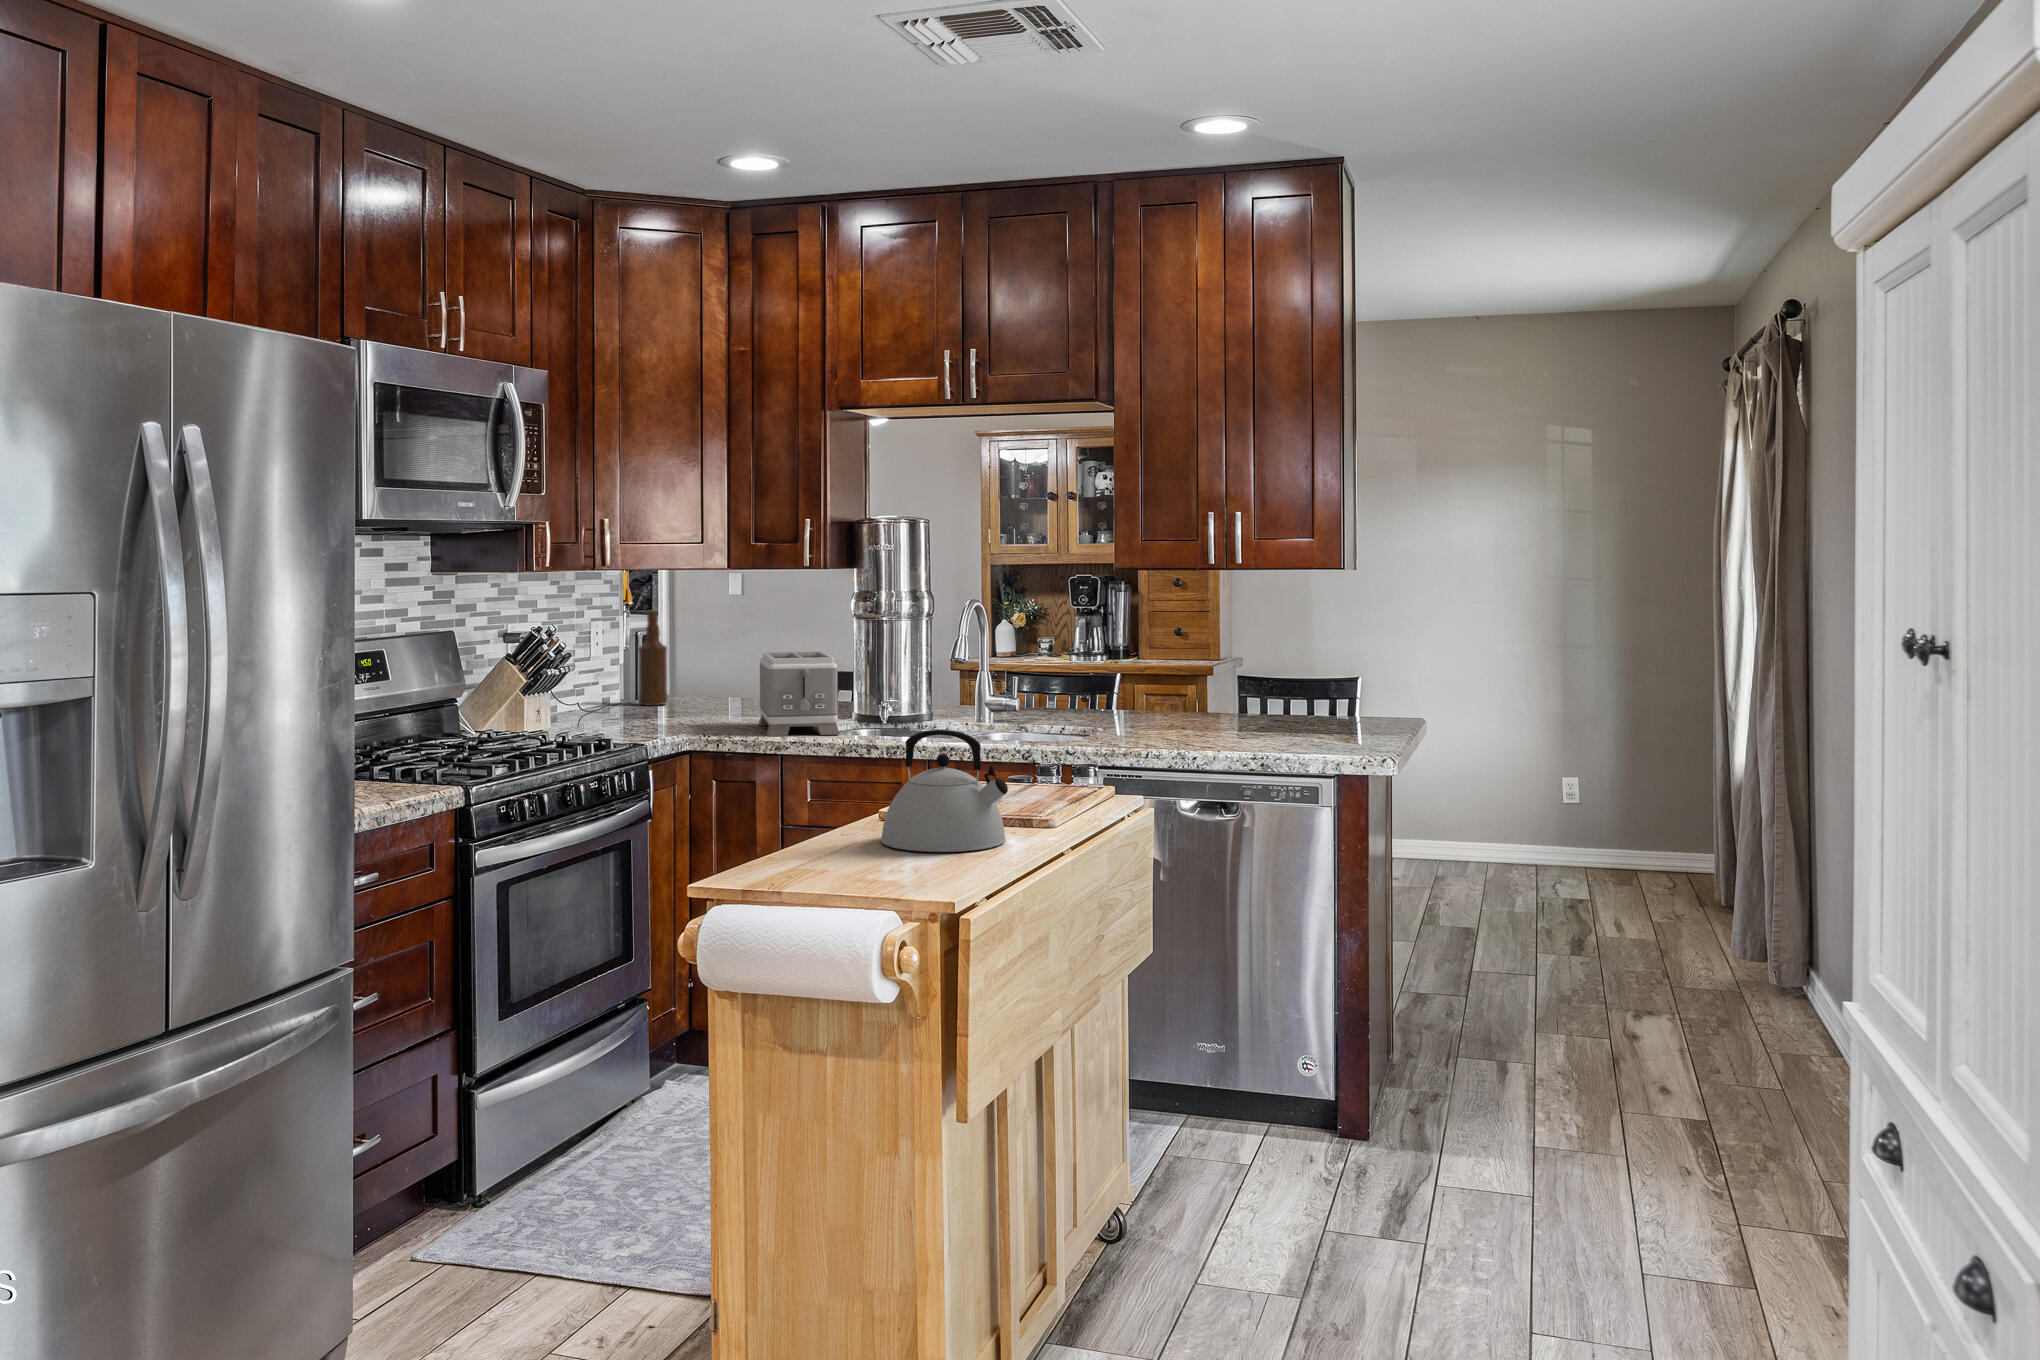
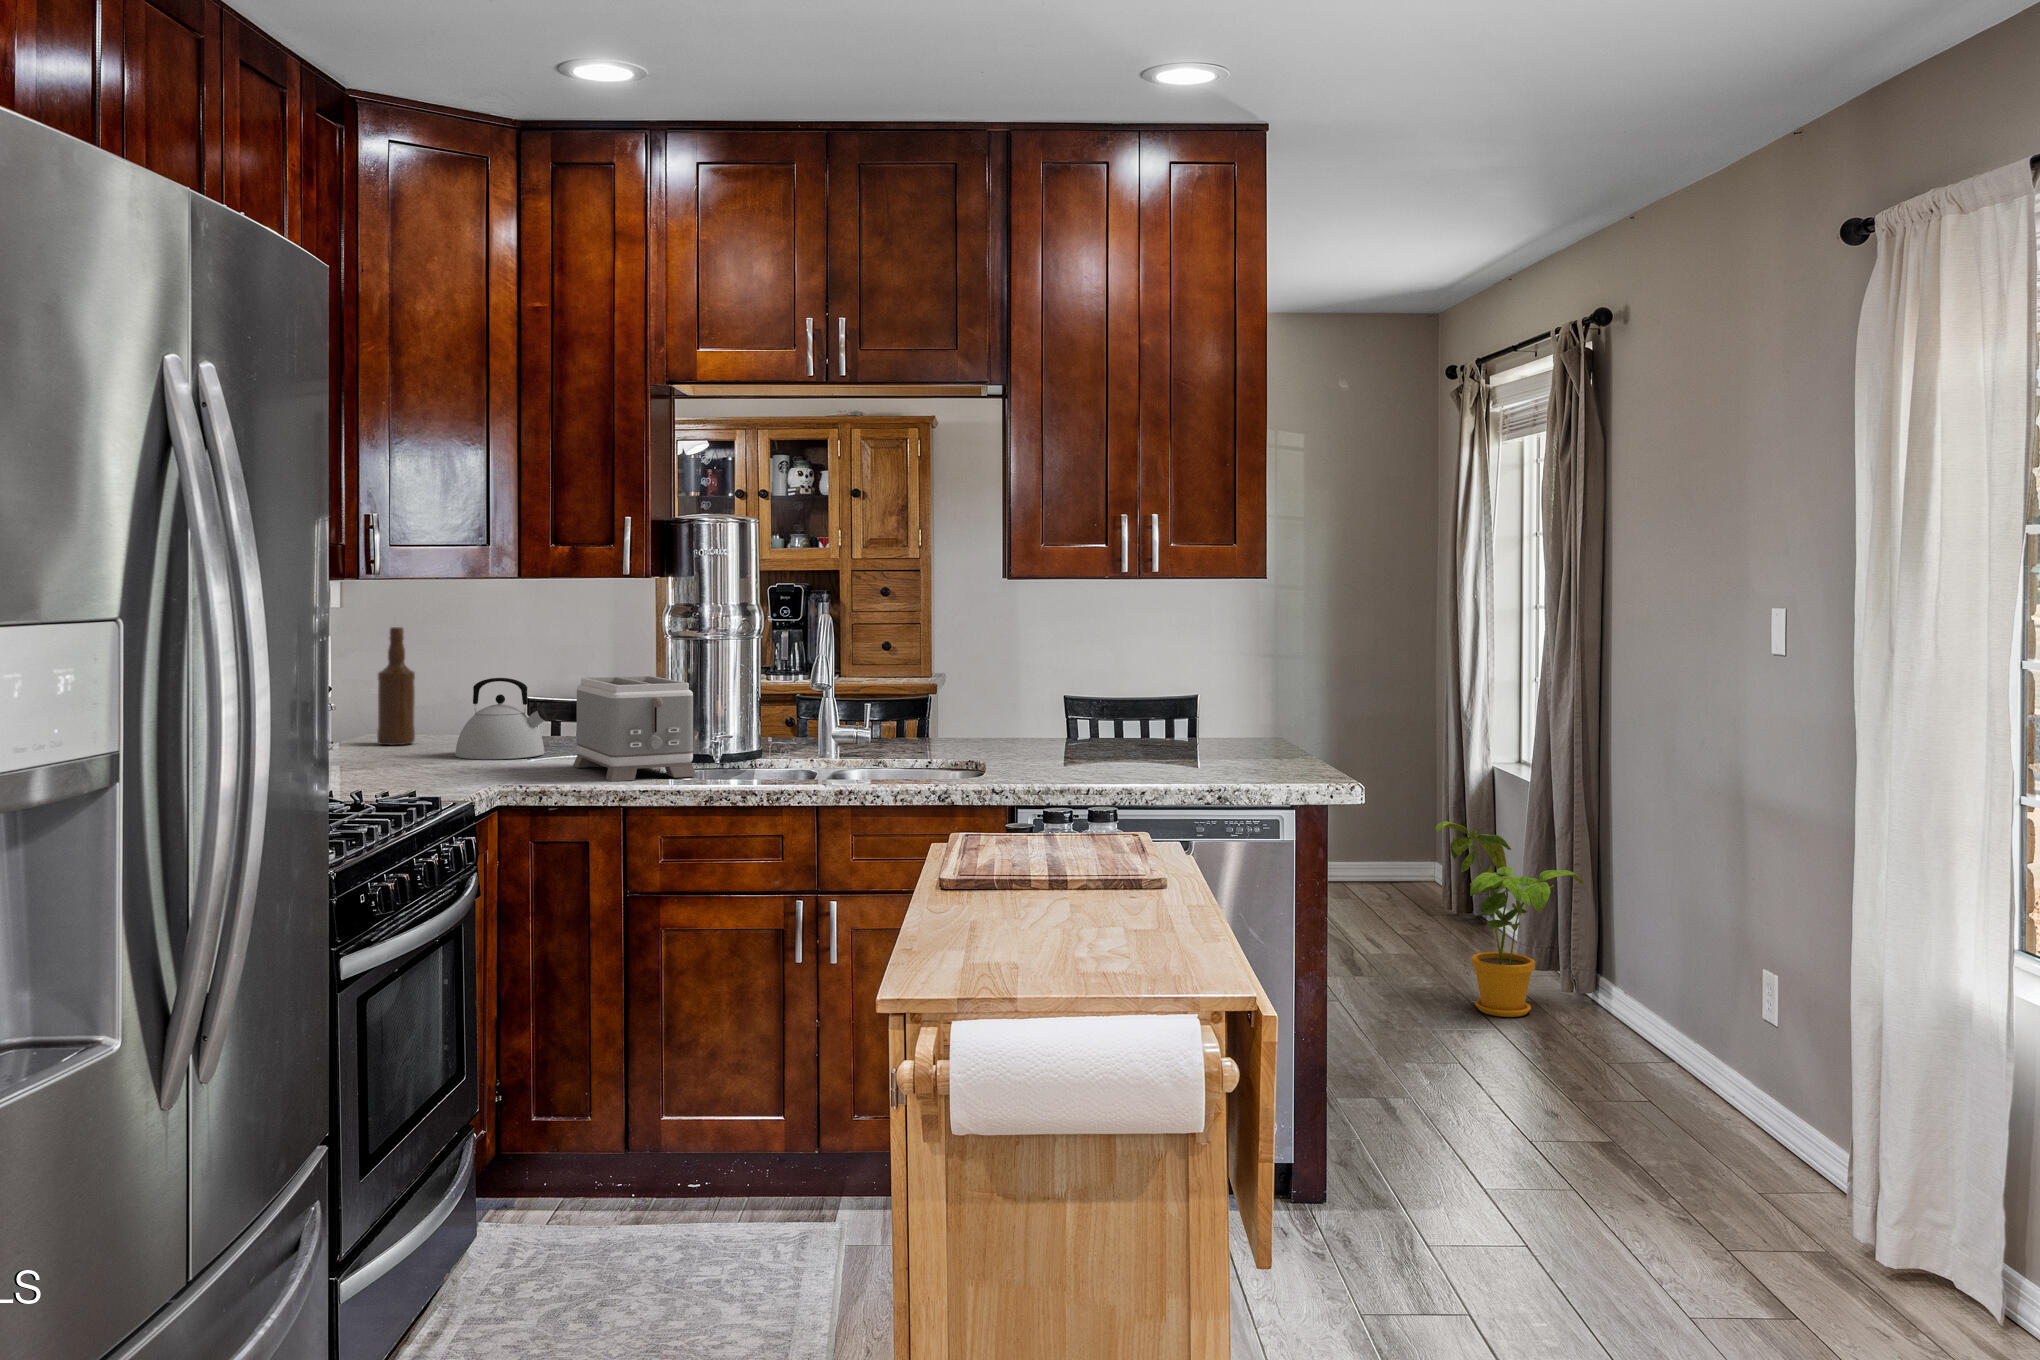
kettle: present [881,730,1008,852] -> present [455,678,547,759]
house plant: none [1610,803,1768,997] -> present [1436,821,1584,1017]

